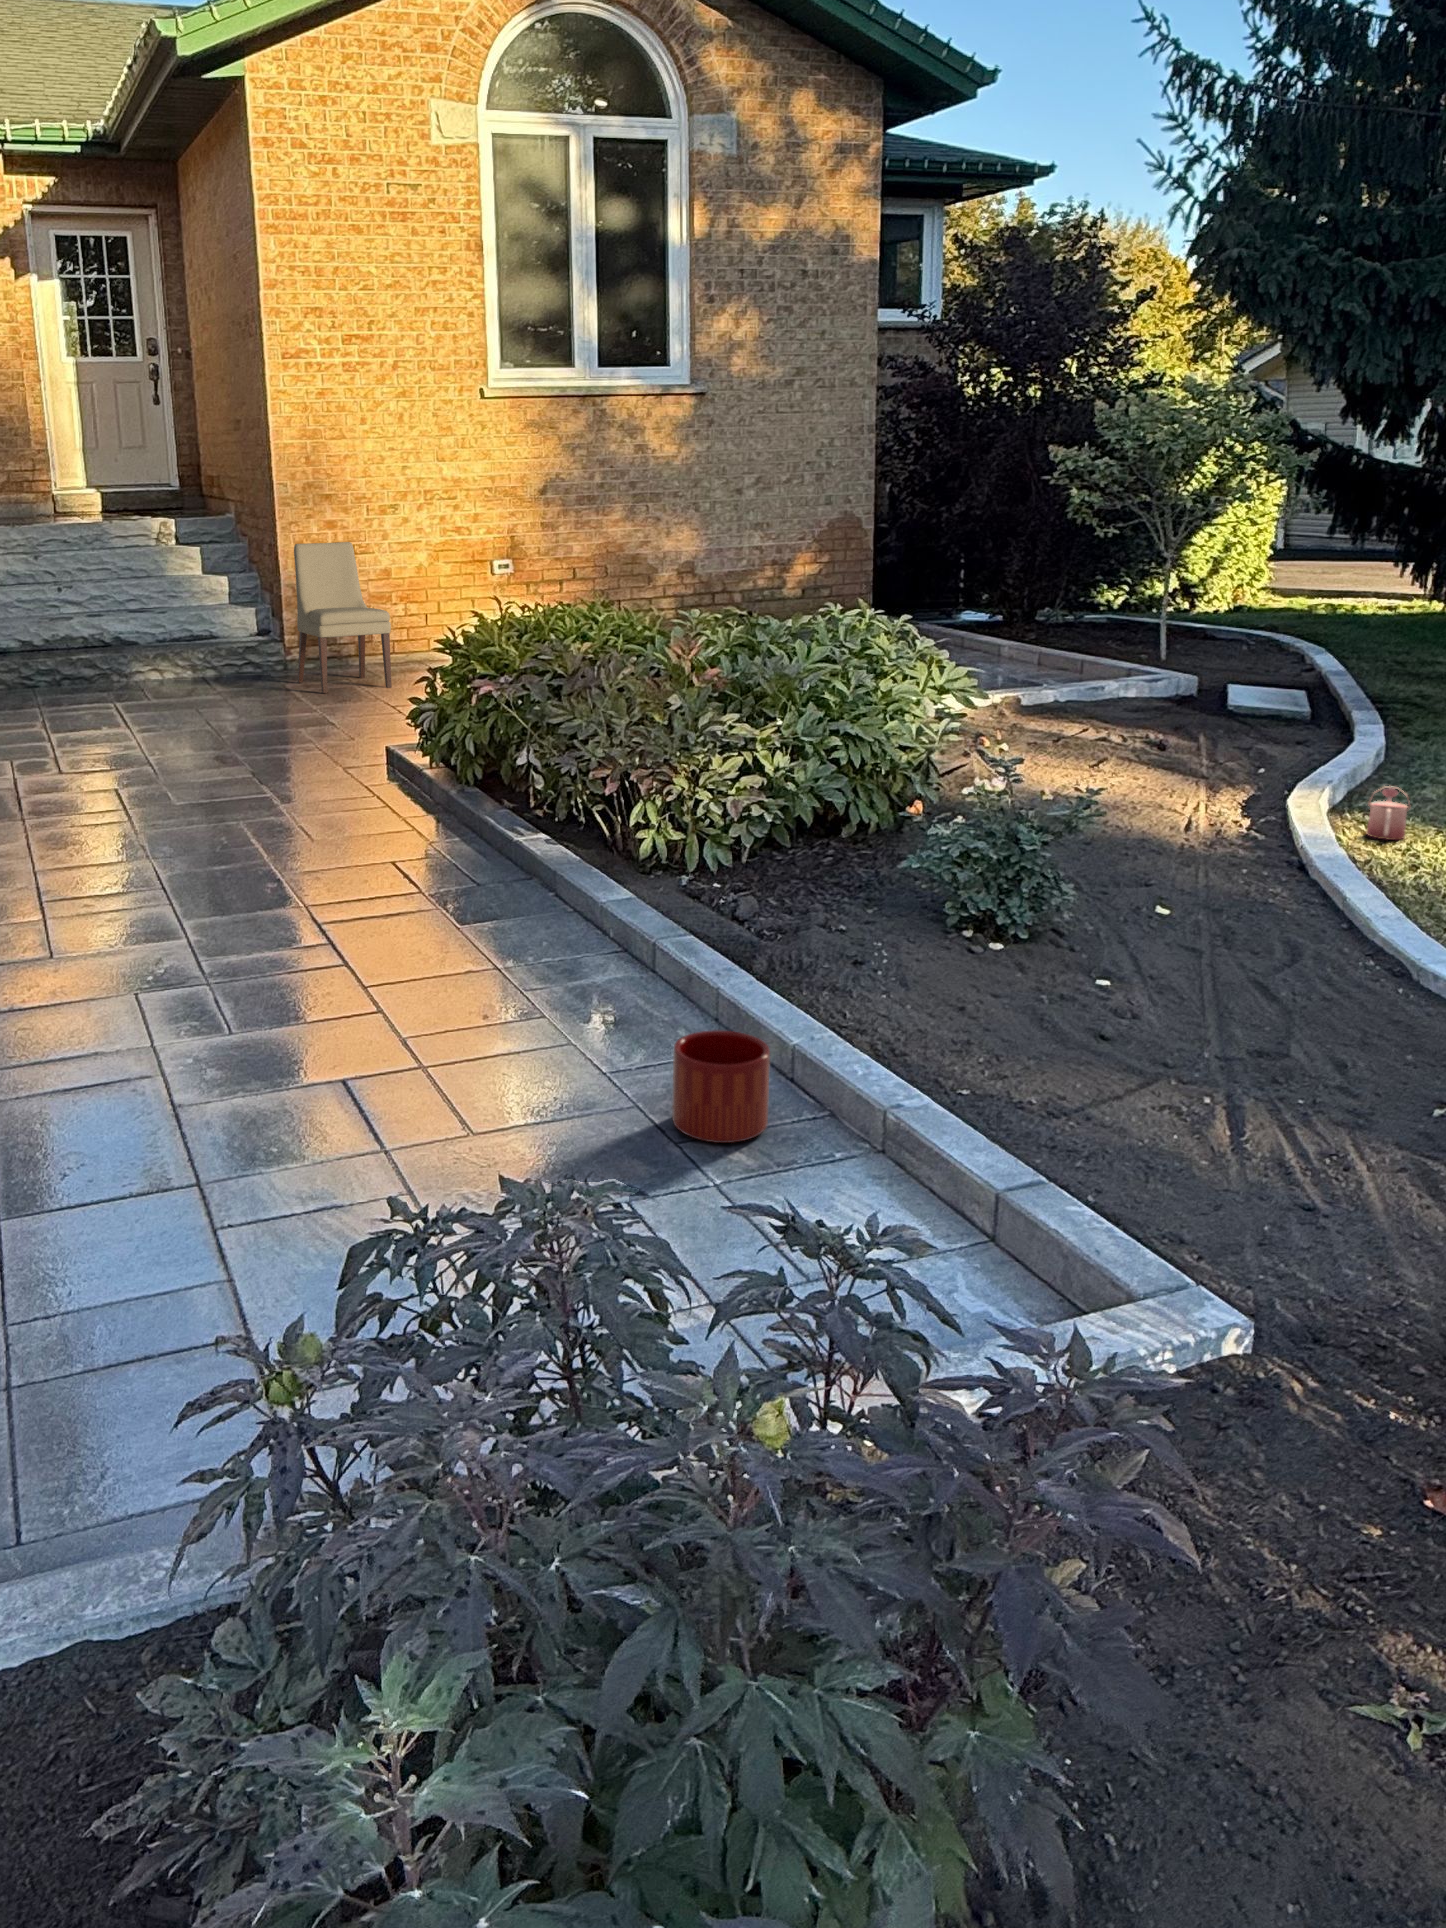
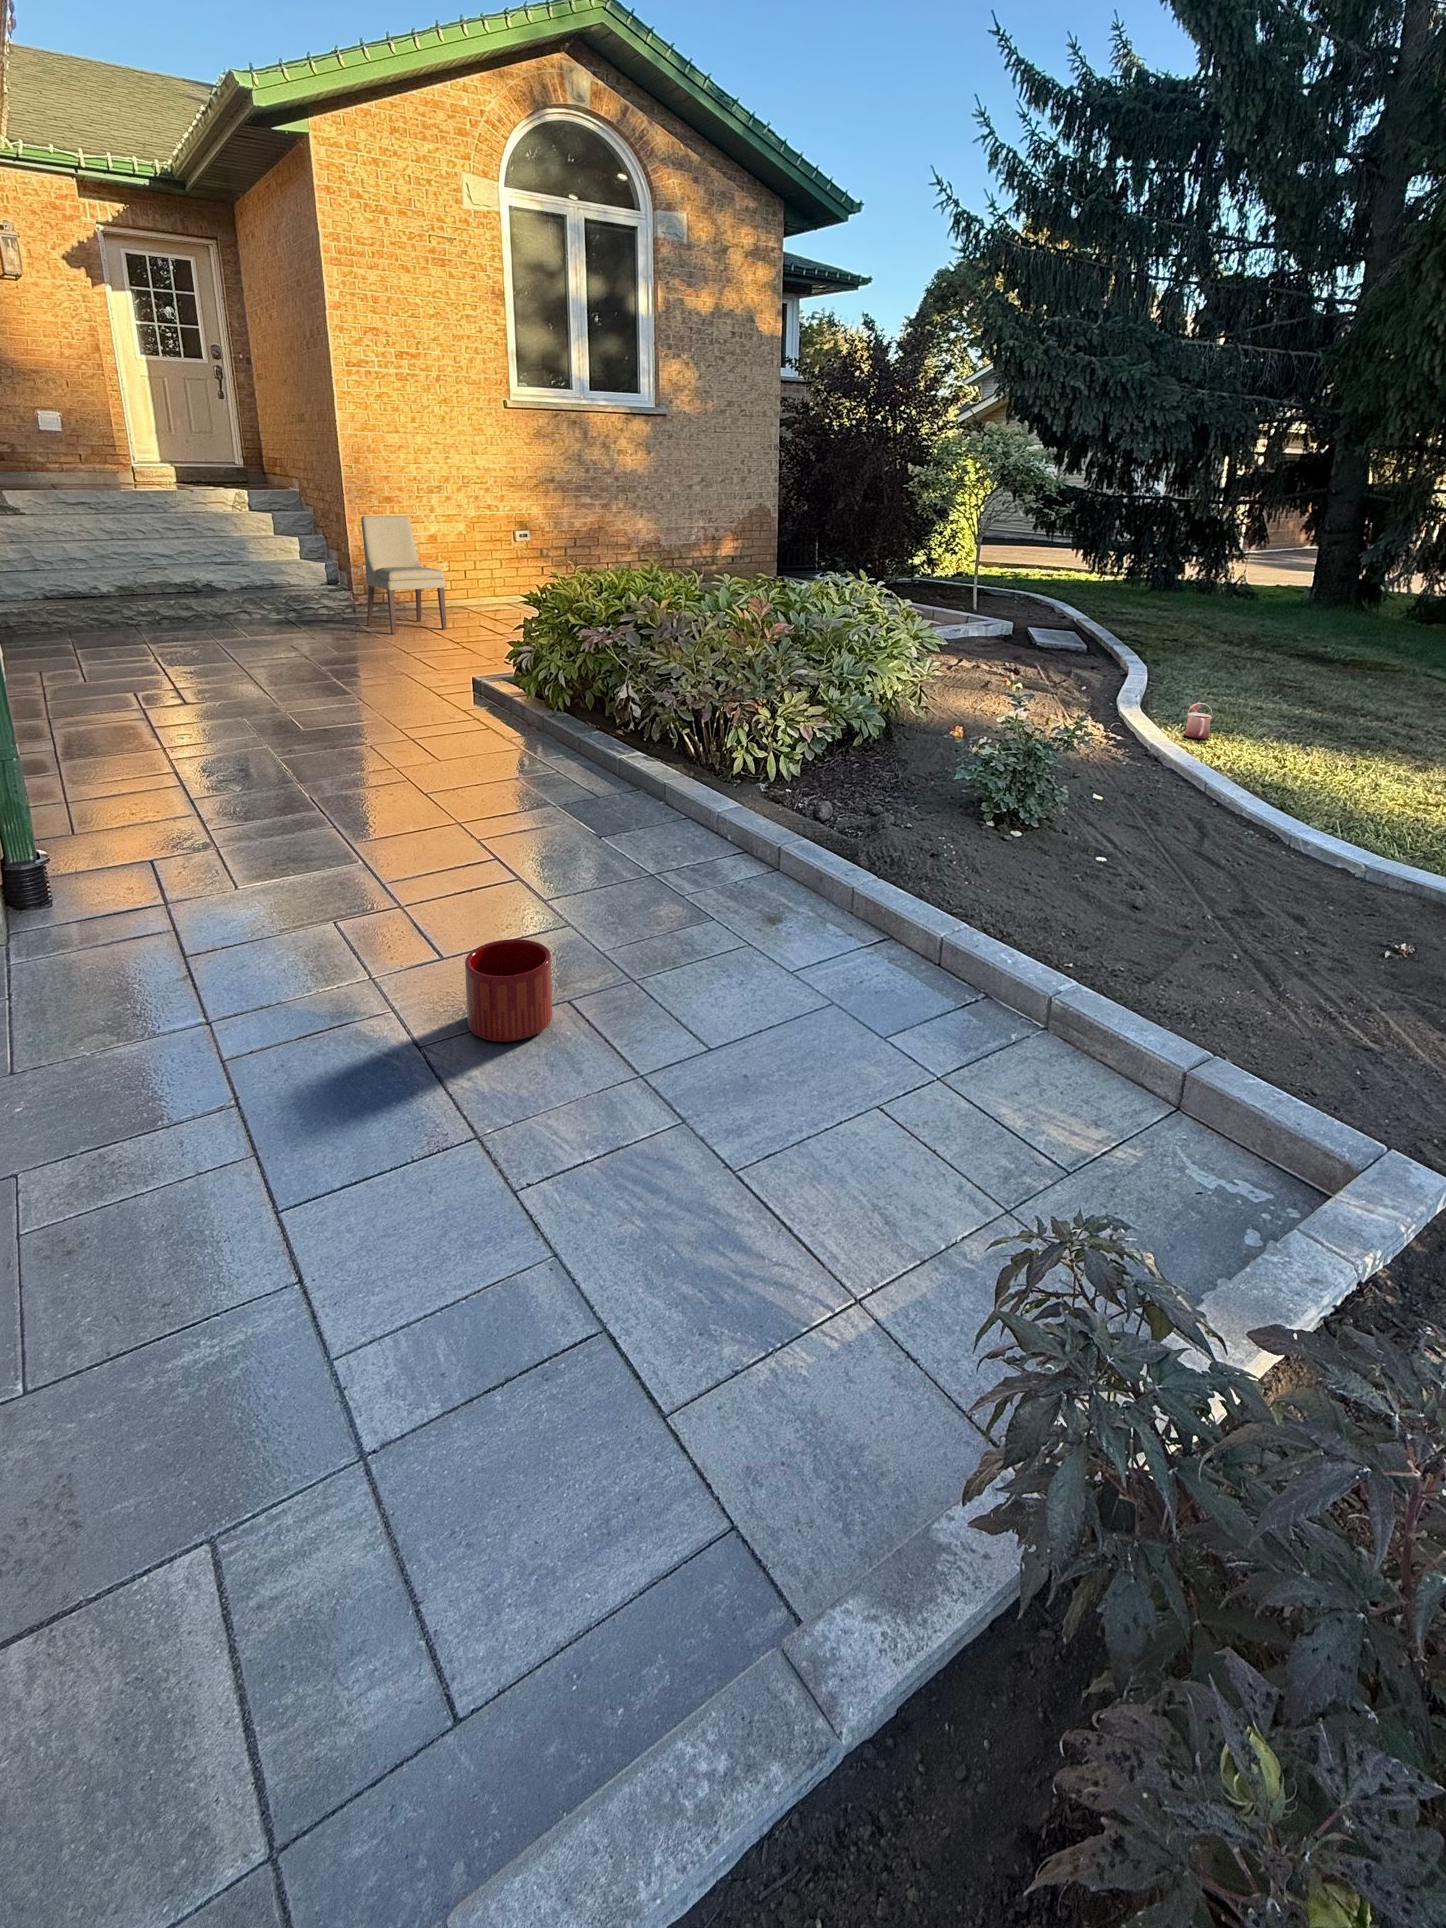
planter: present [672,1030,770,1143] -> present [465,939,552,1042]

